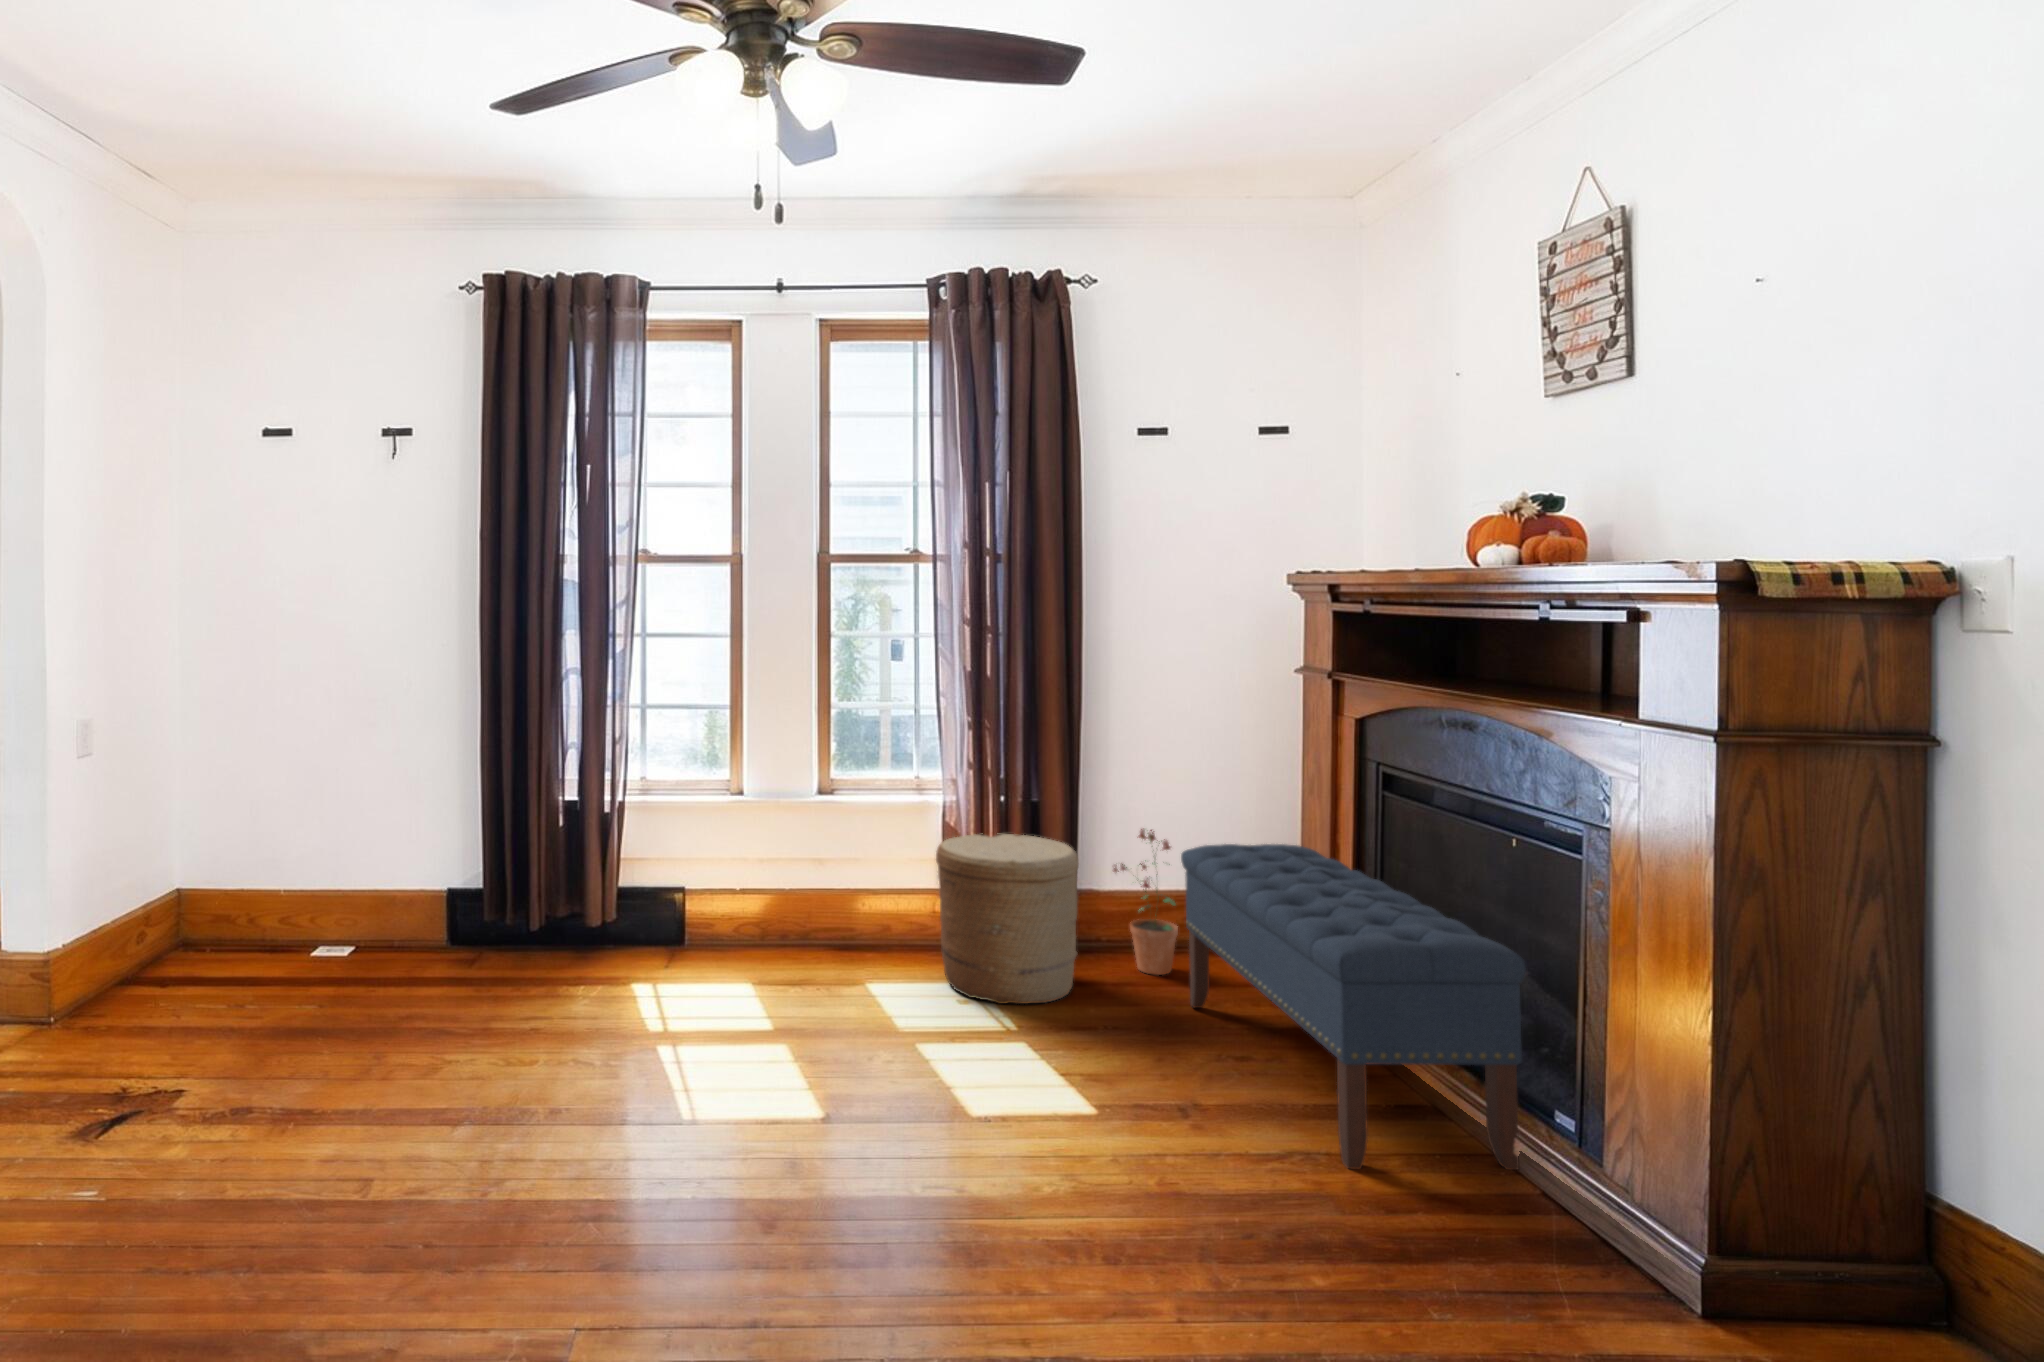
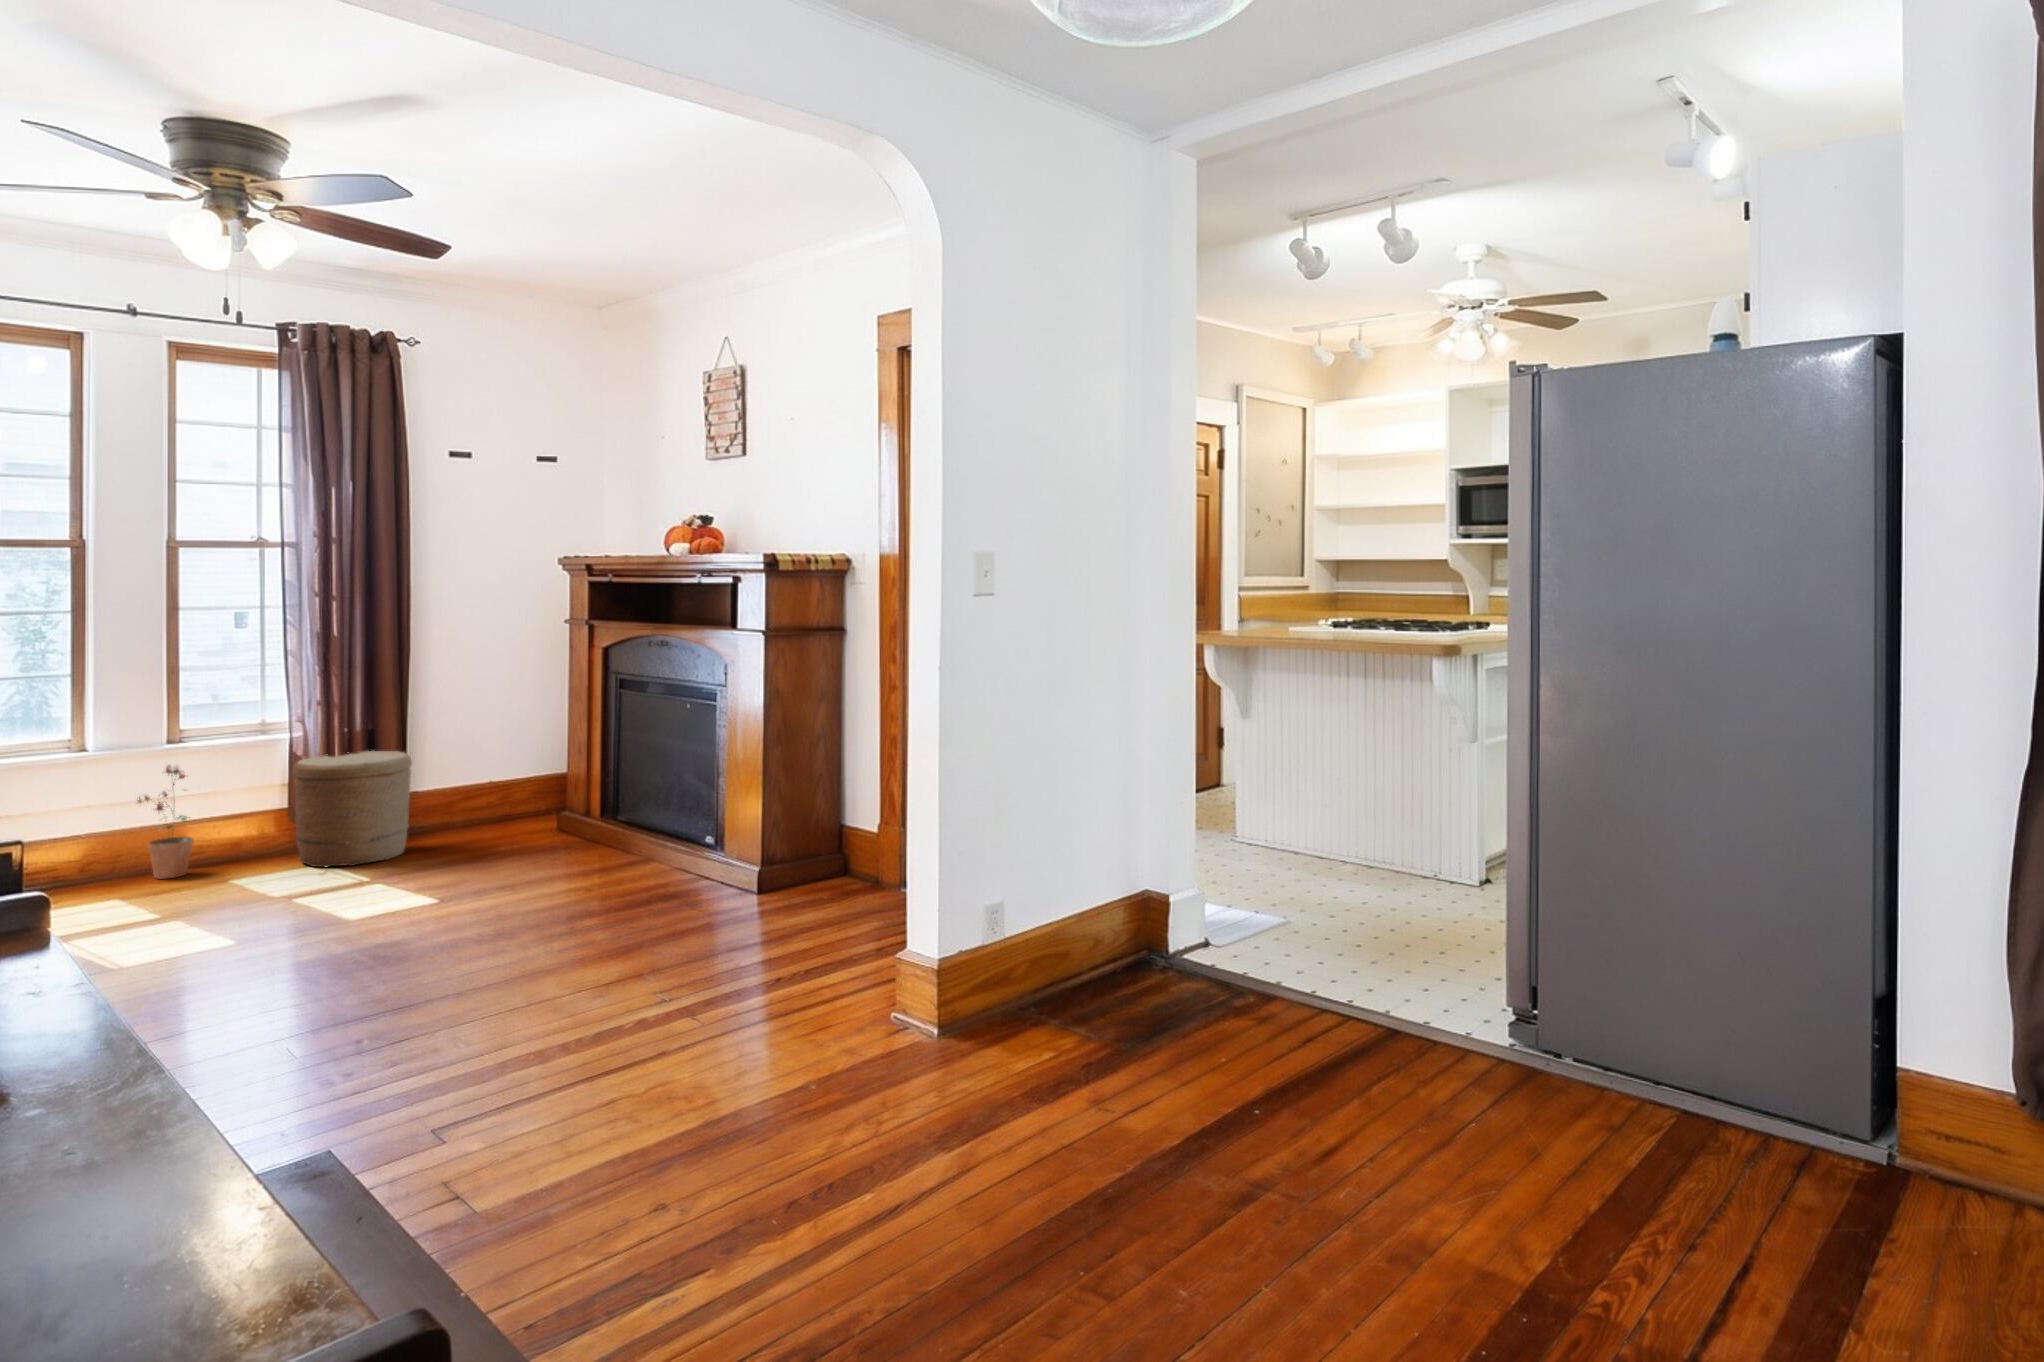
potted plant: present [1113,828,1178,975] -> present [138,765,194,879]
bench: present [1181,844,1526,1170] -> none [488,730,689,879]

